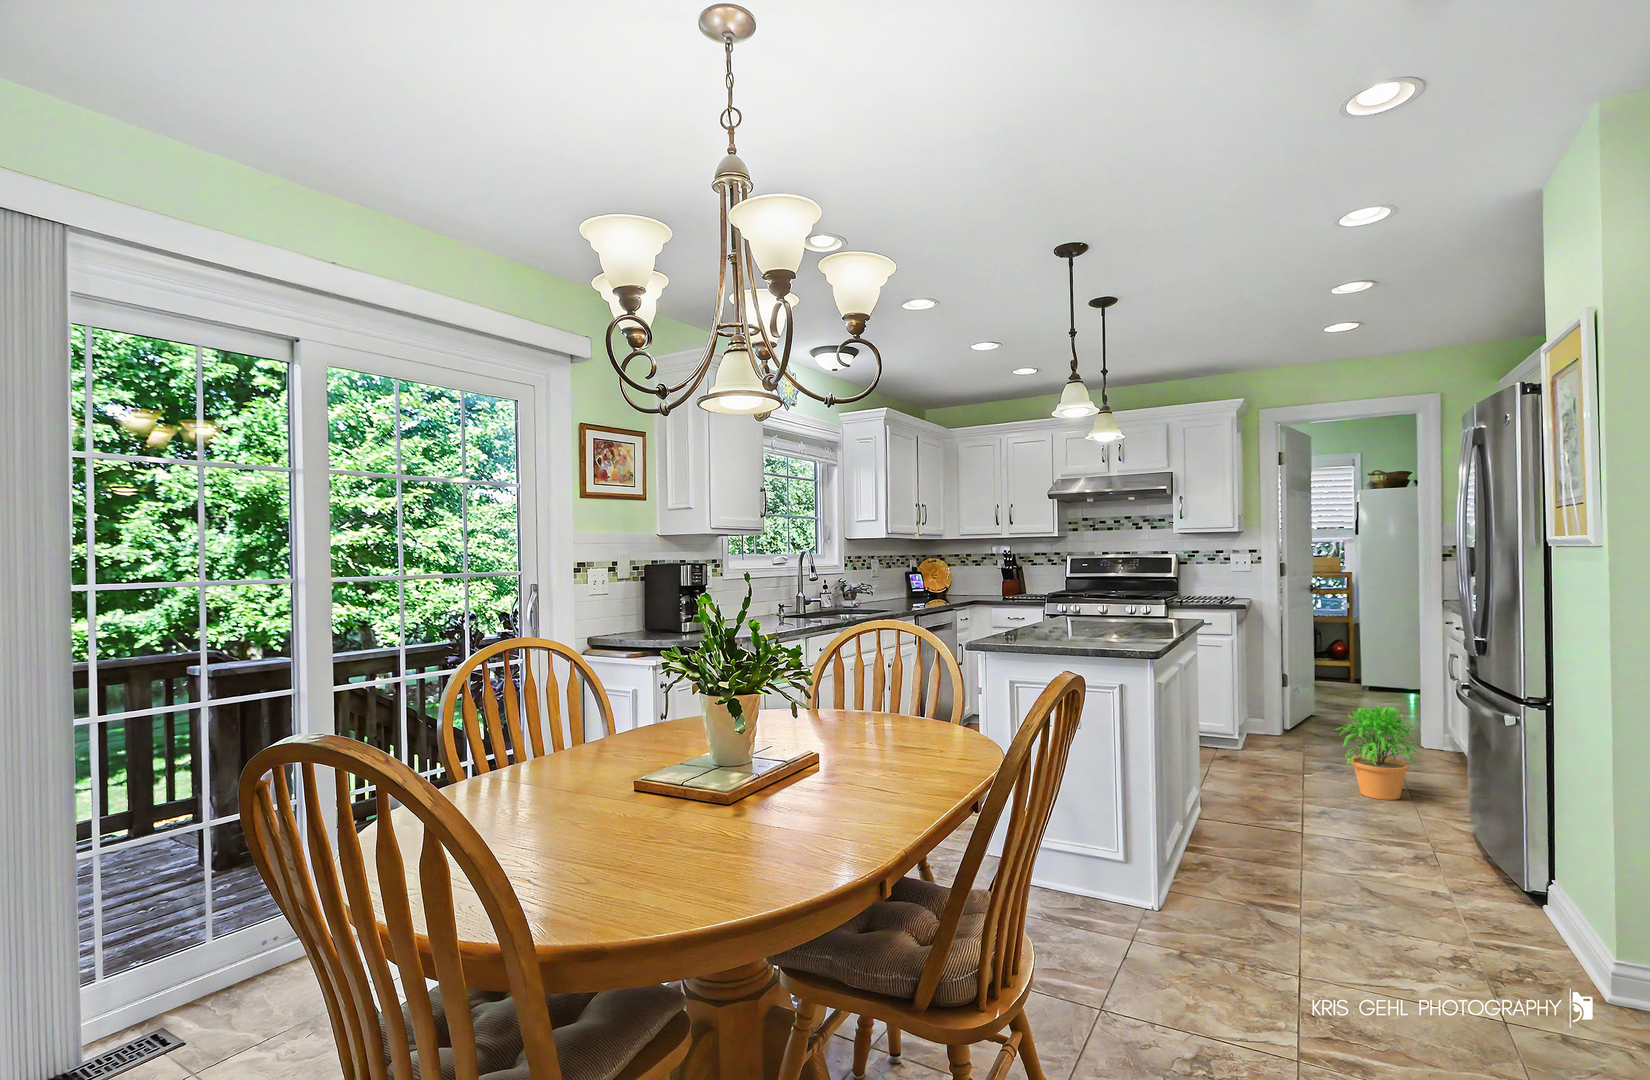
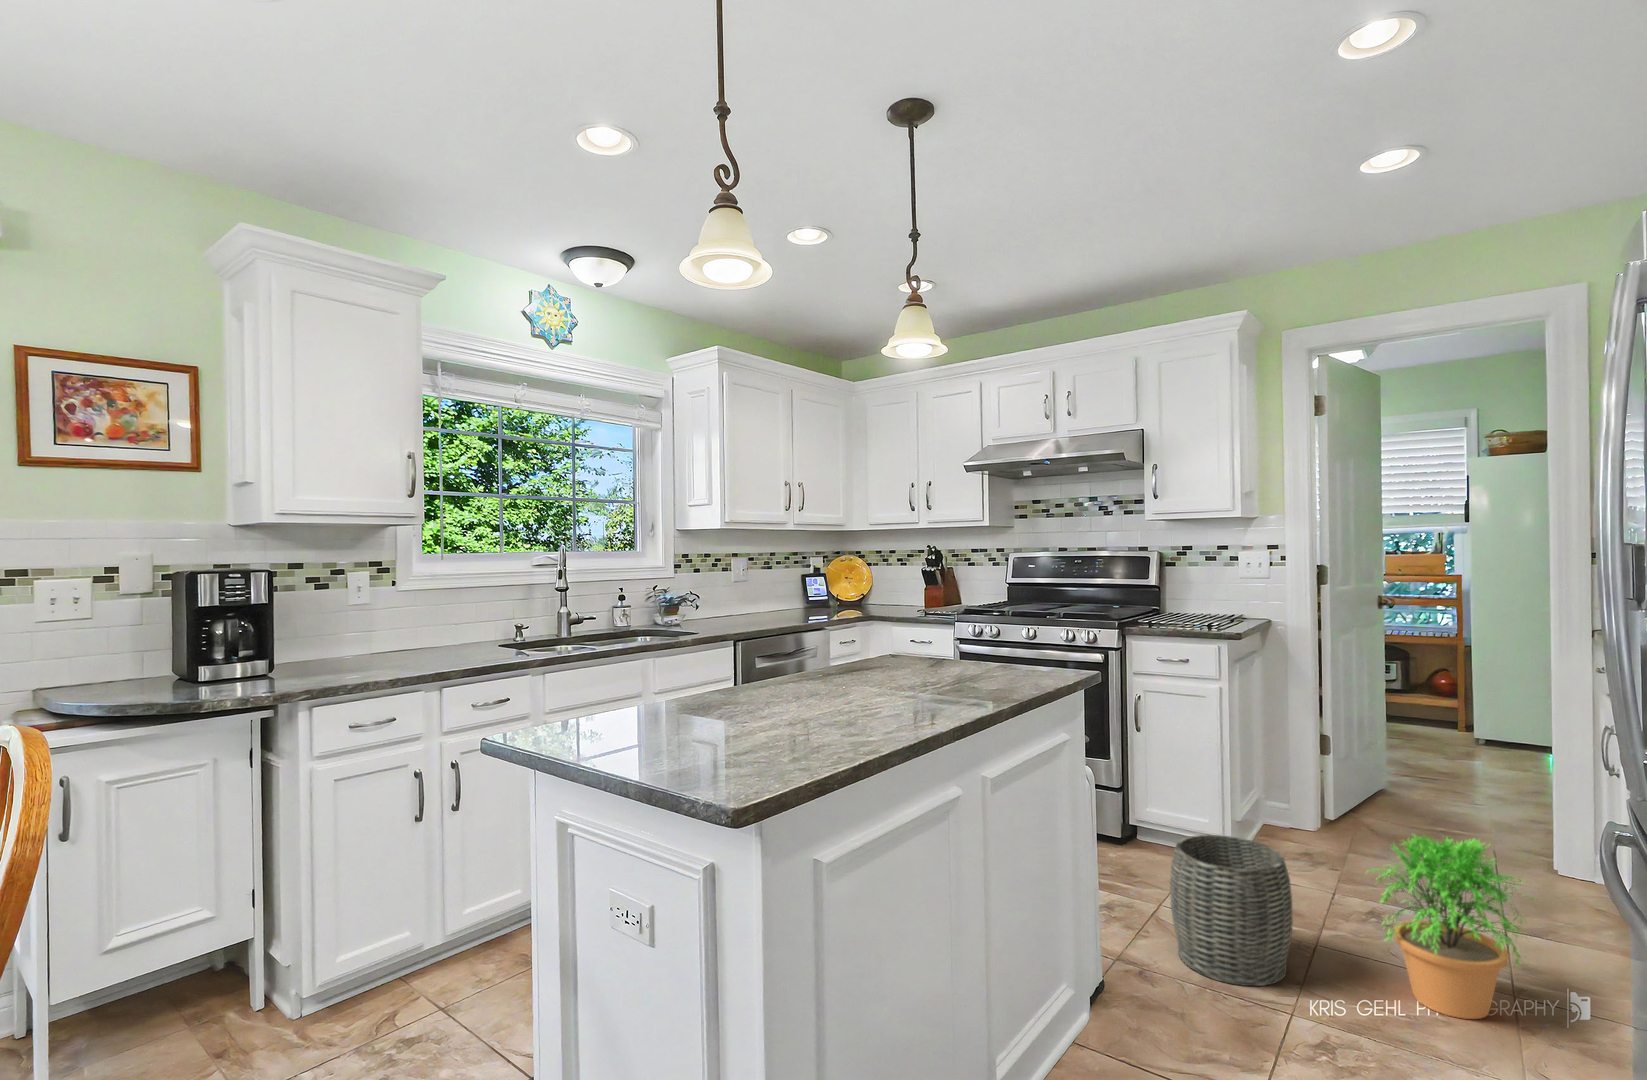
woven basket: none [1225,718,1296,794] -> present [1170,835,1293,986]

